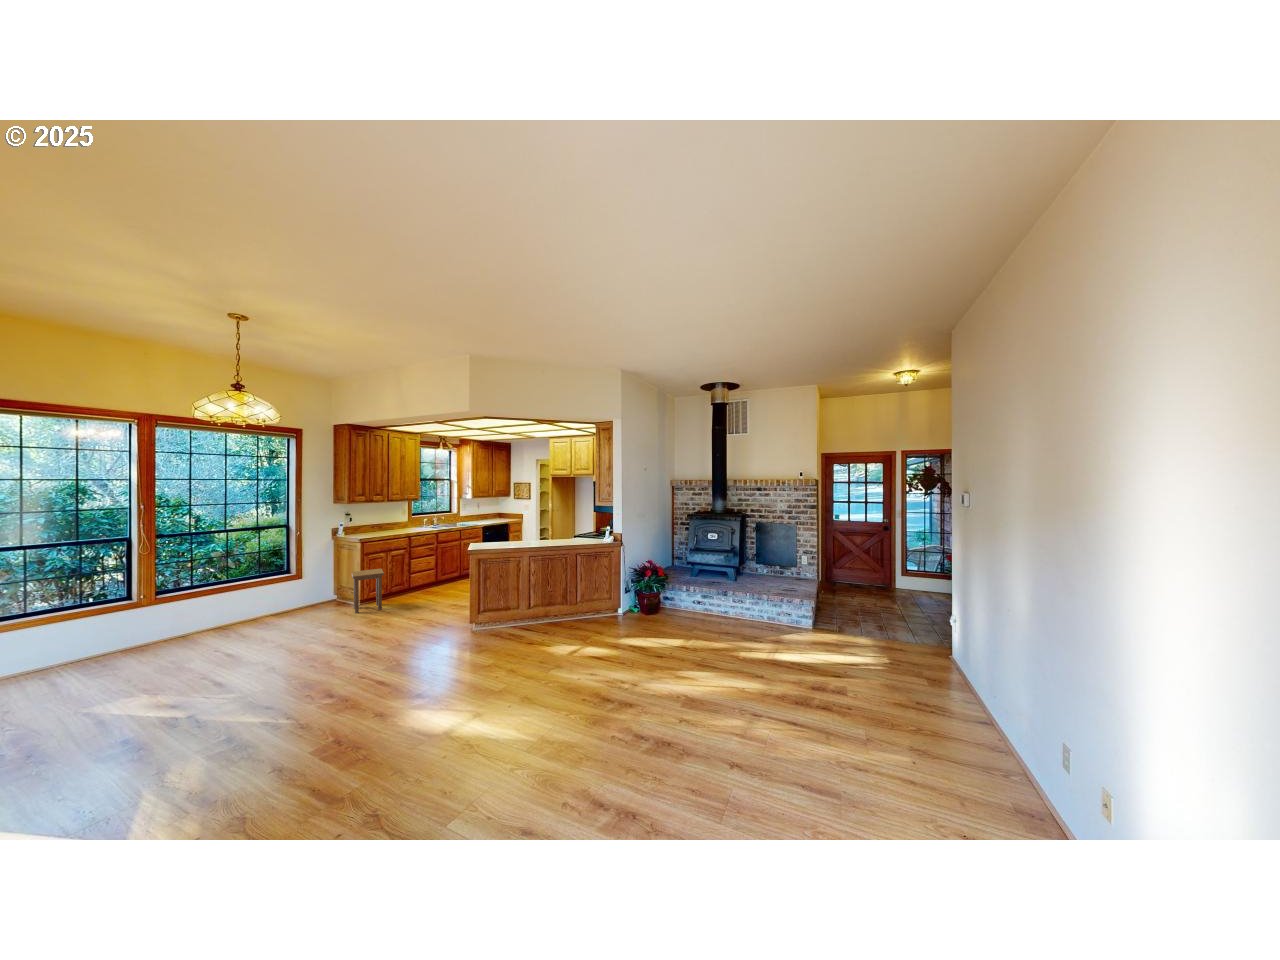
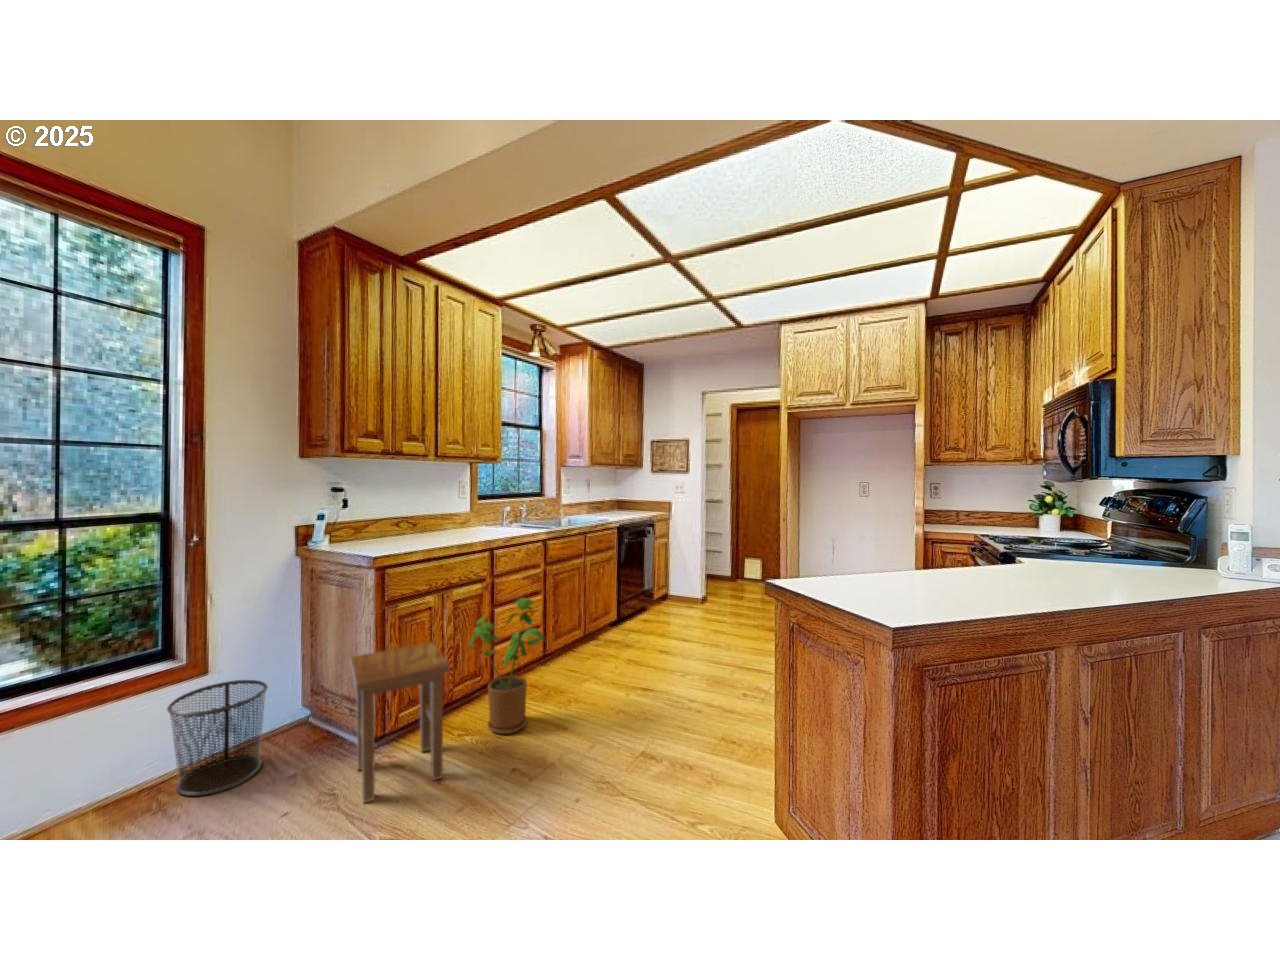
house plant: none [396,554,425,602] -> present [470,598,546,734]
waste bin: none [292,581,323,613] -> present [167,680,268,796]

